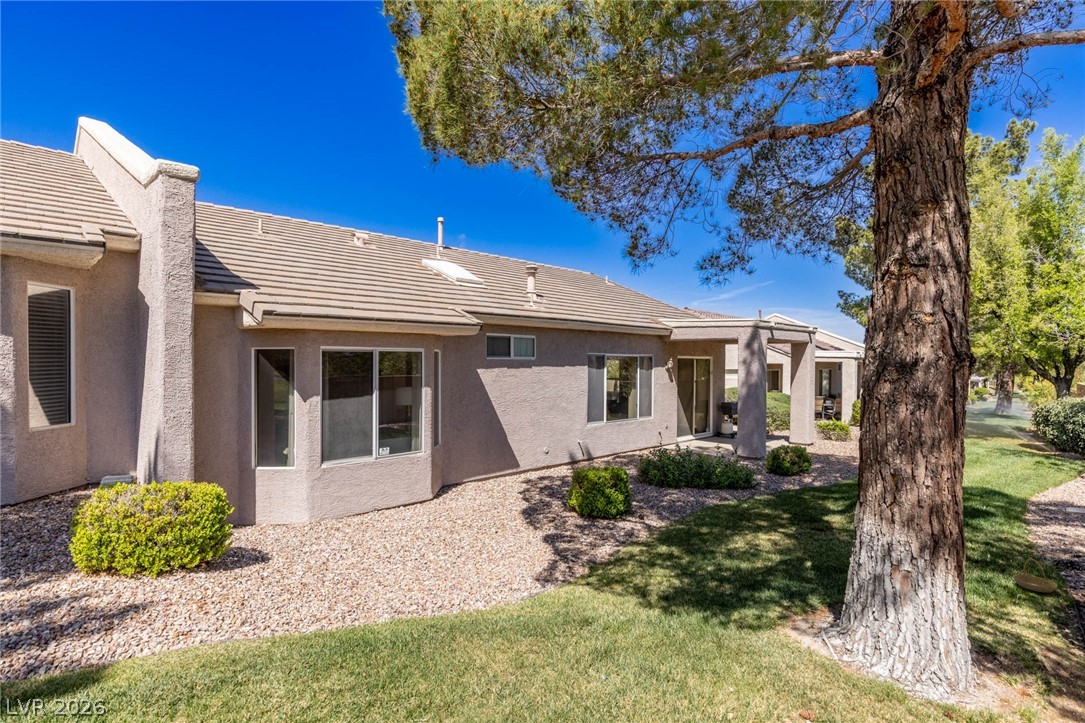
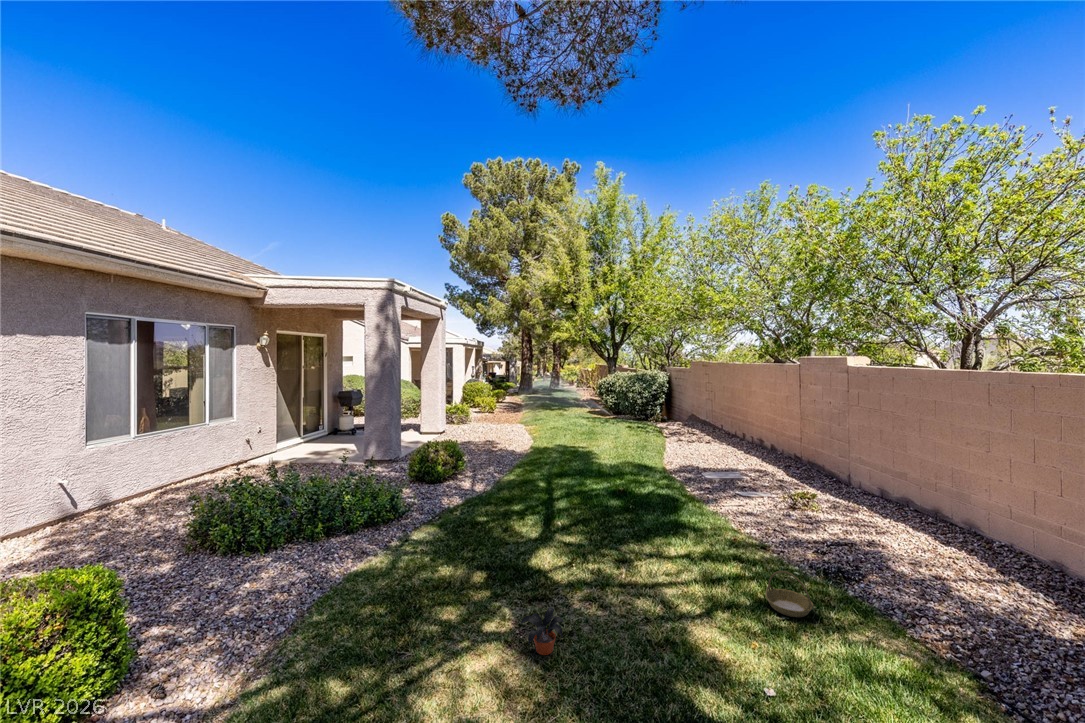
potted plant: none [801,529,828,551] -> present [521,607,563,655]

